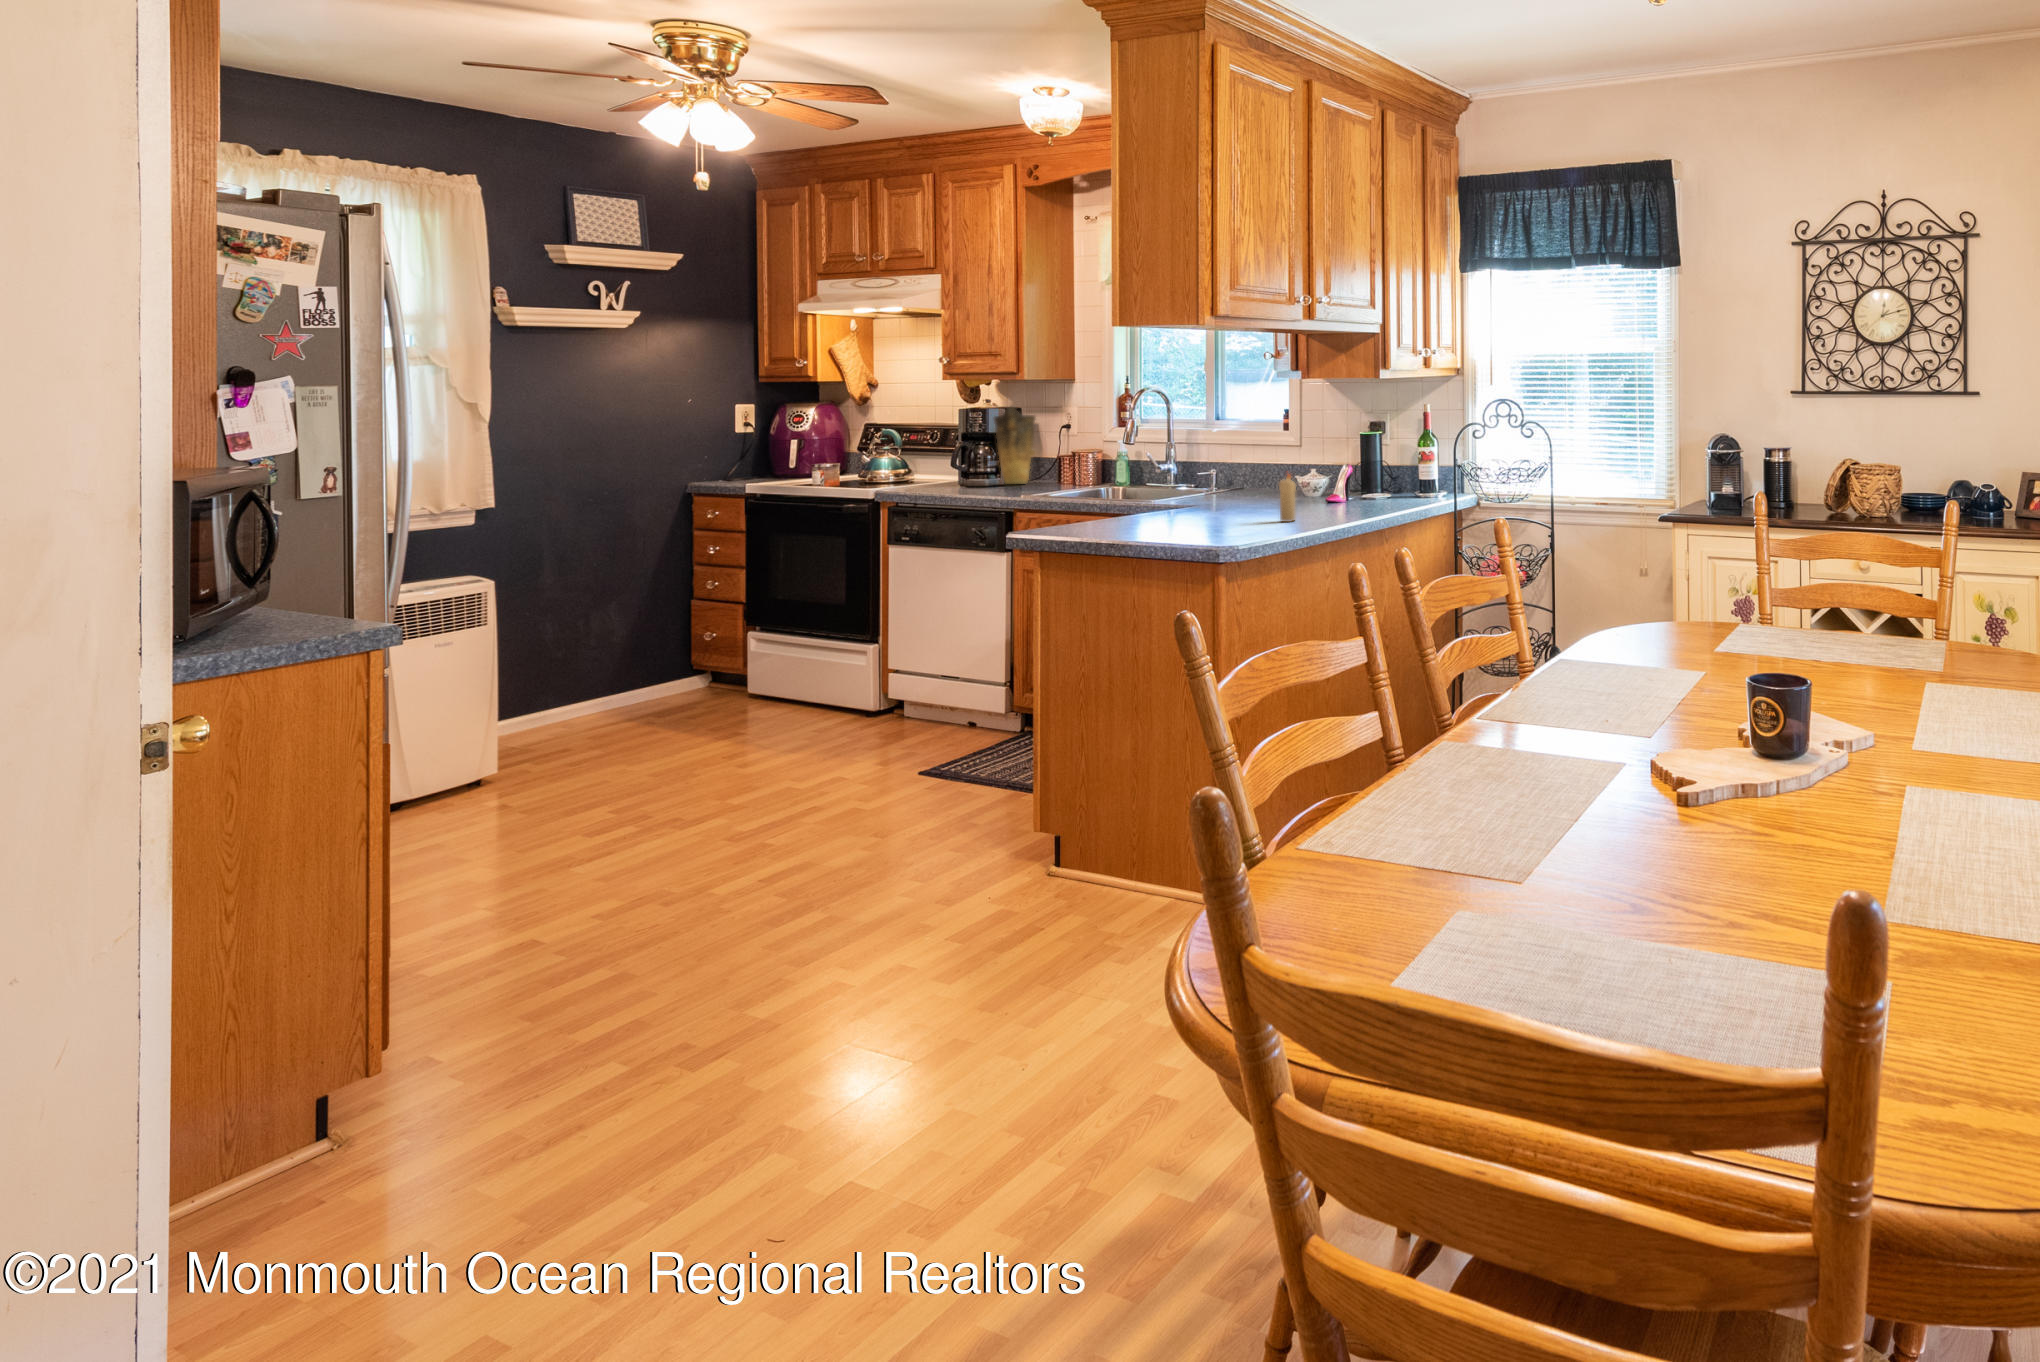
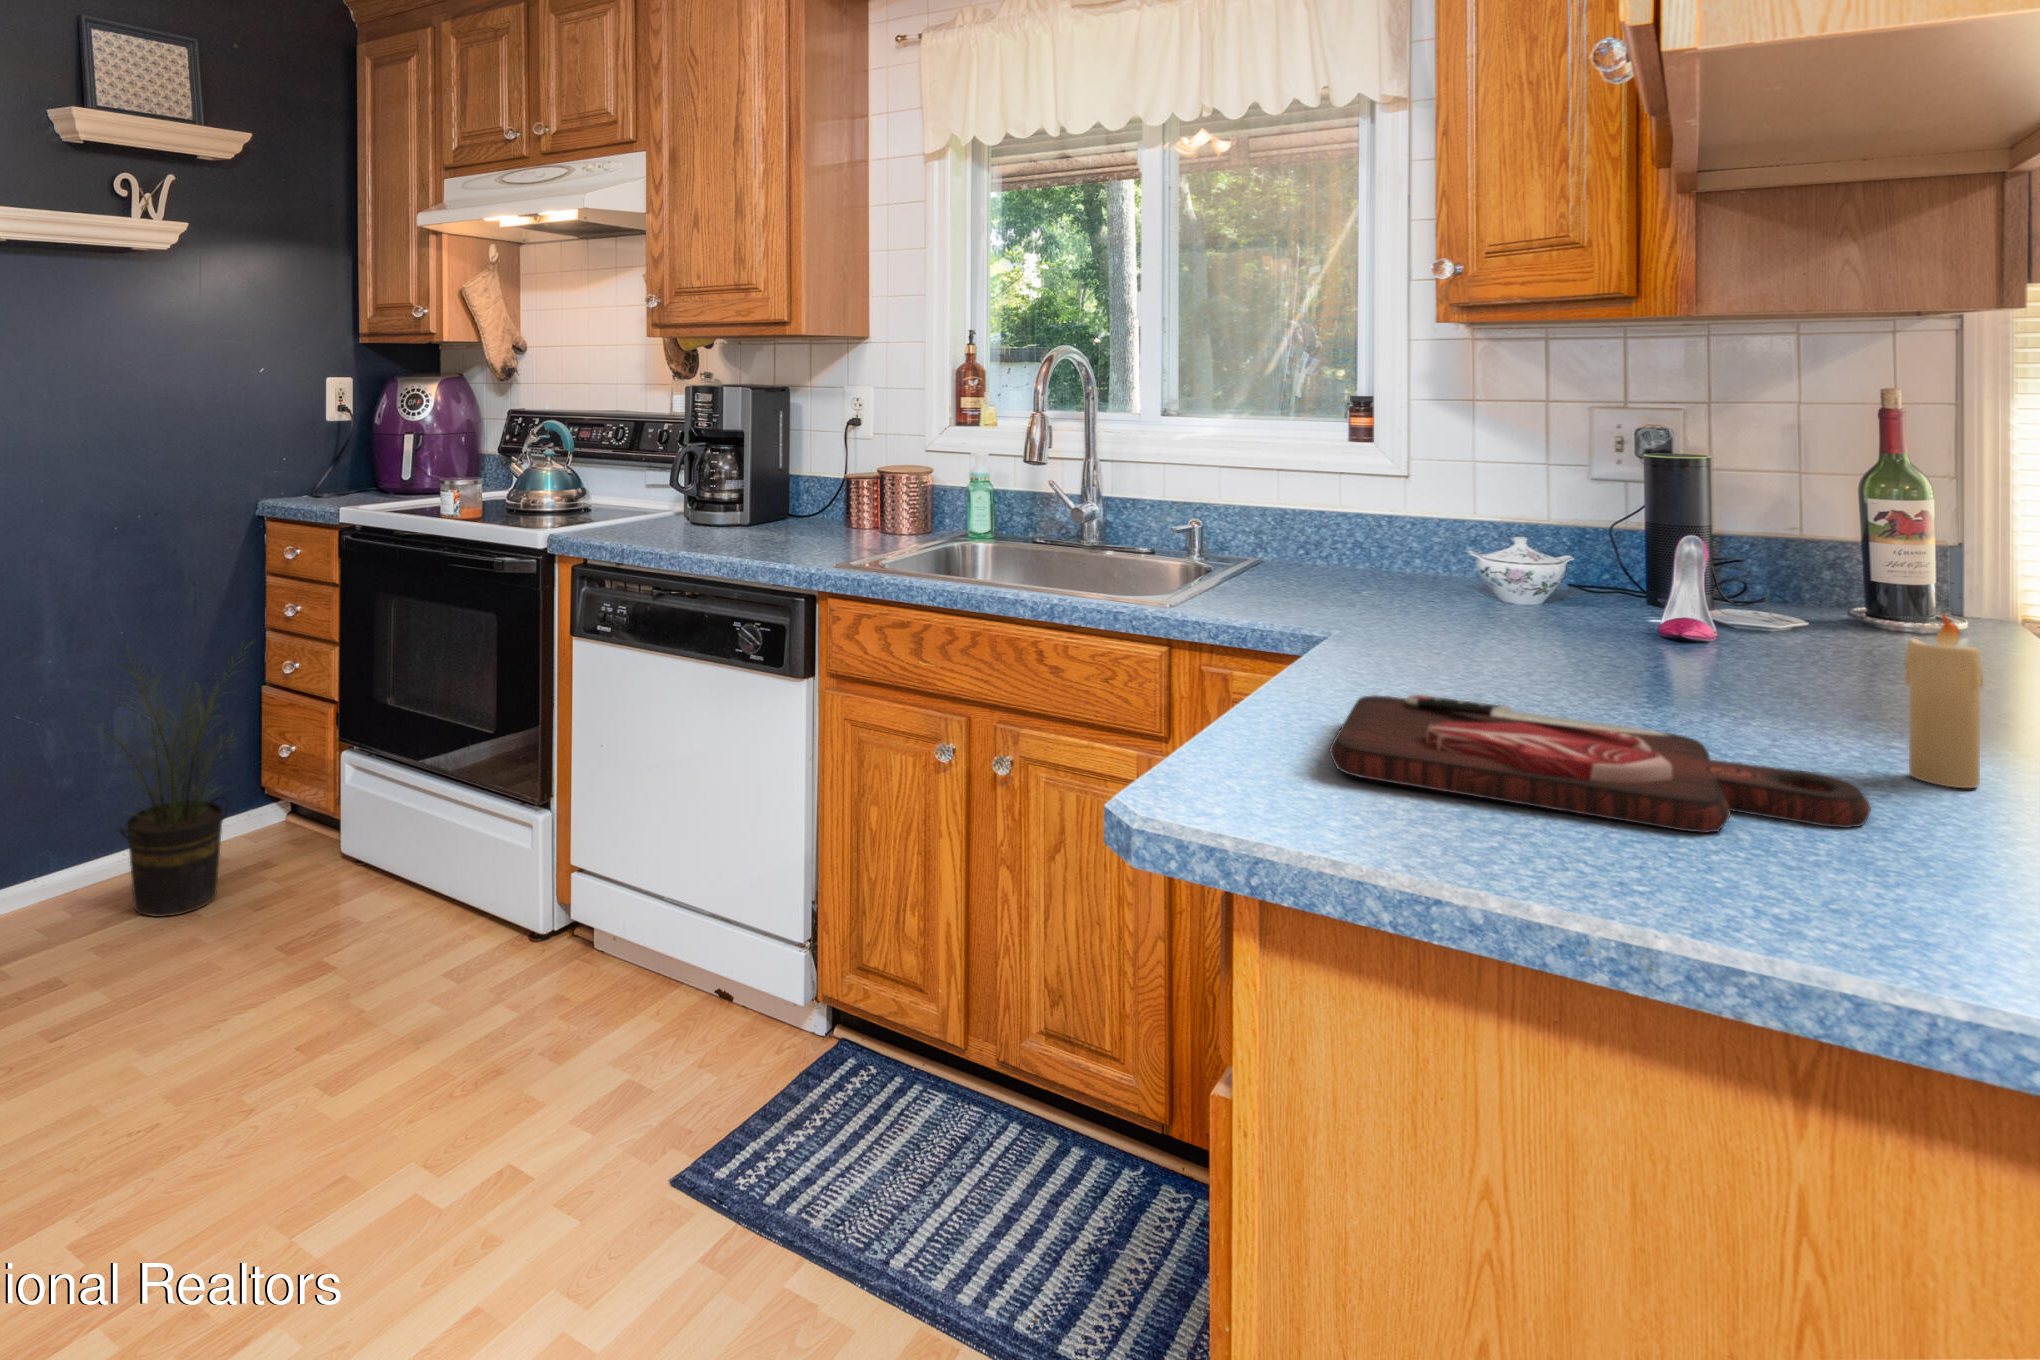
vase: present [994,407,1035,484] -> none [728,384,796,522]
cutting board: none [1106,509,1245,532] -> present [1330,695,1871,833]
potted plant: none [572,564,689,725] -> present [87,641,253,917]

